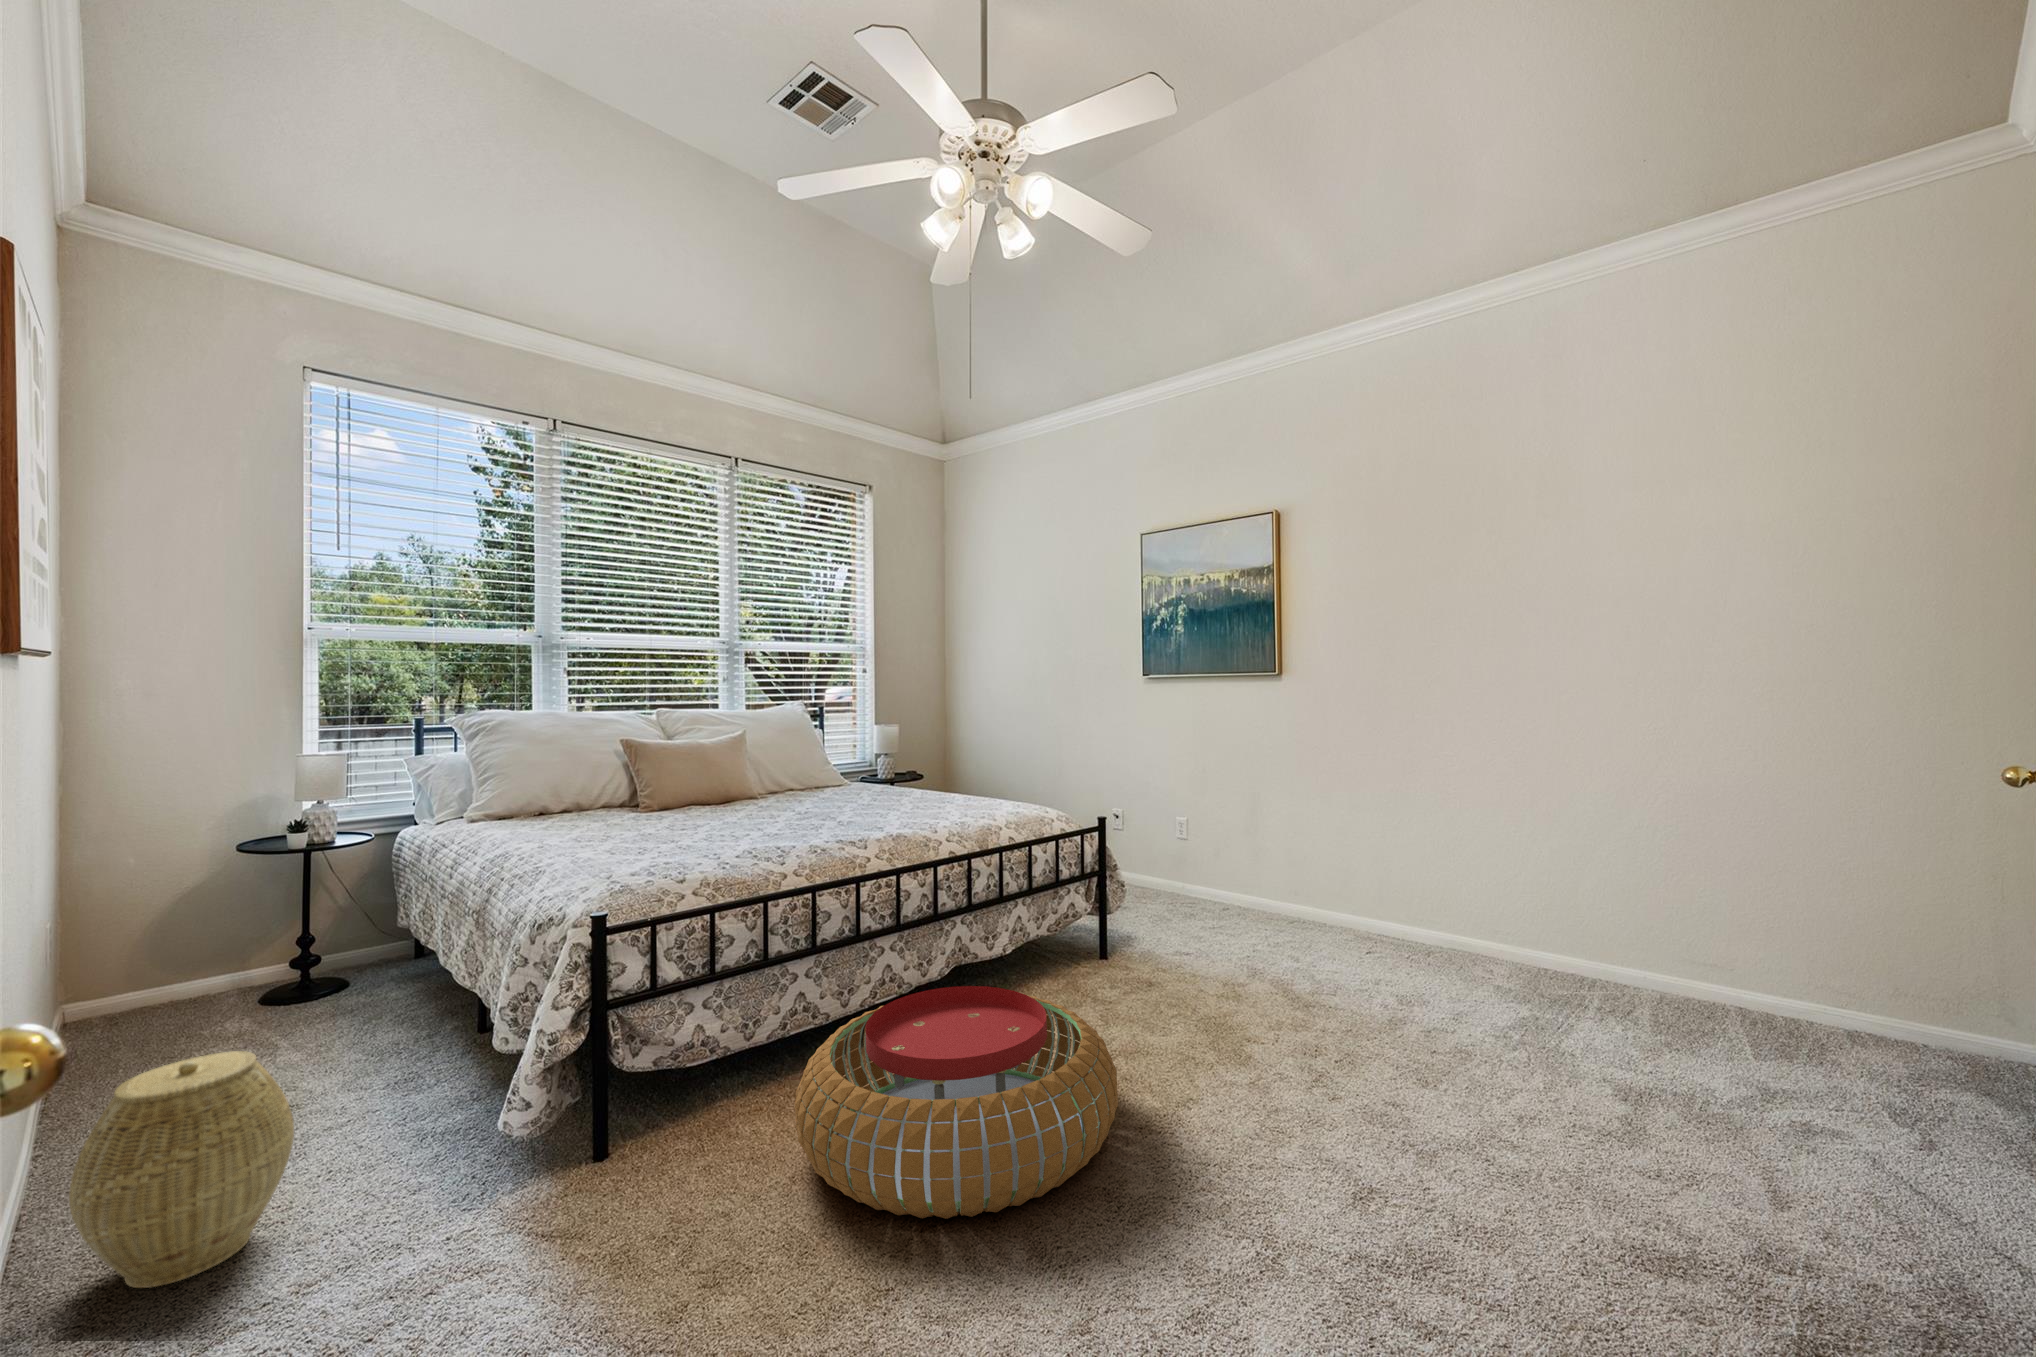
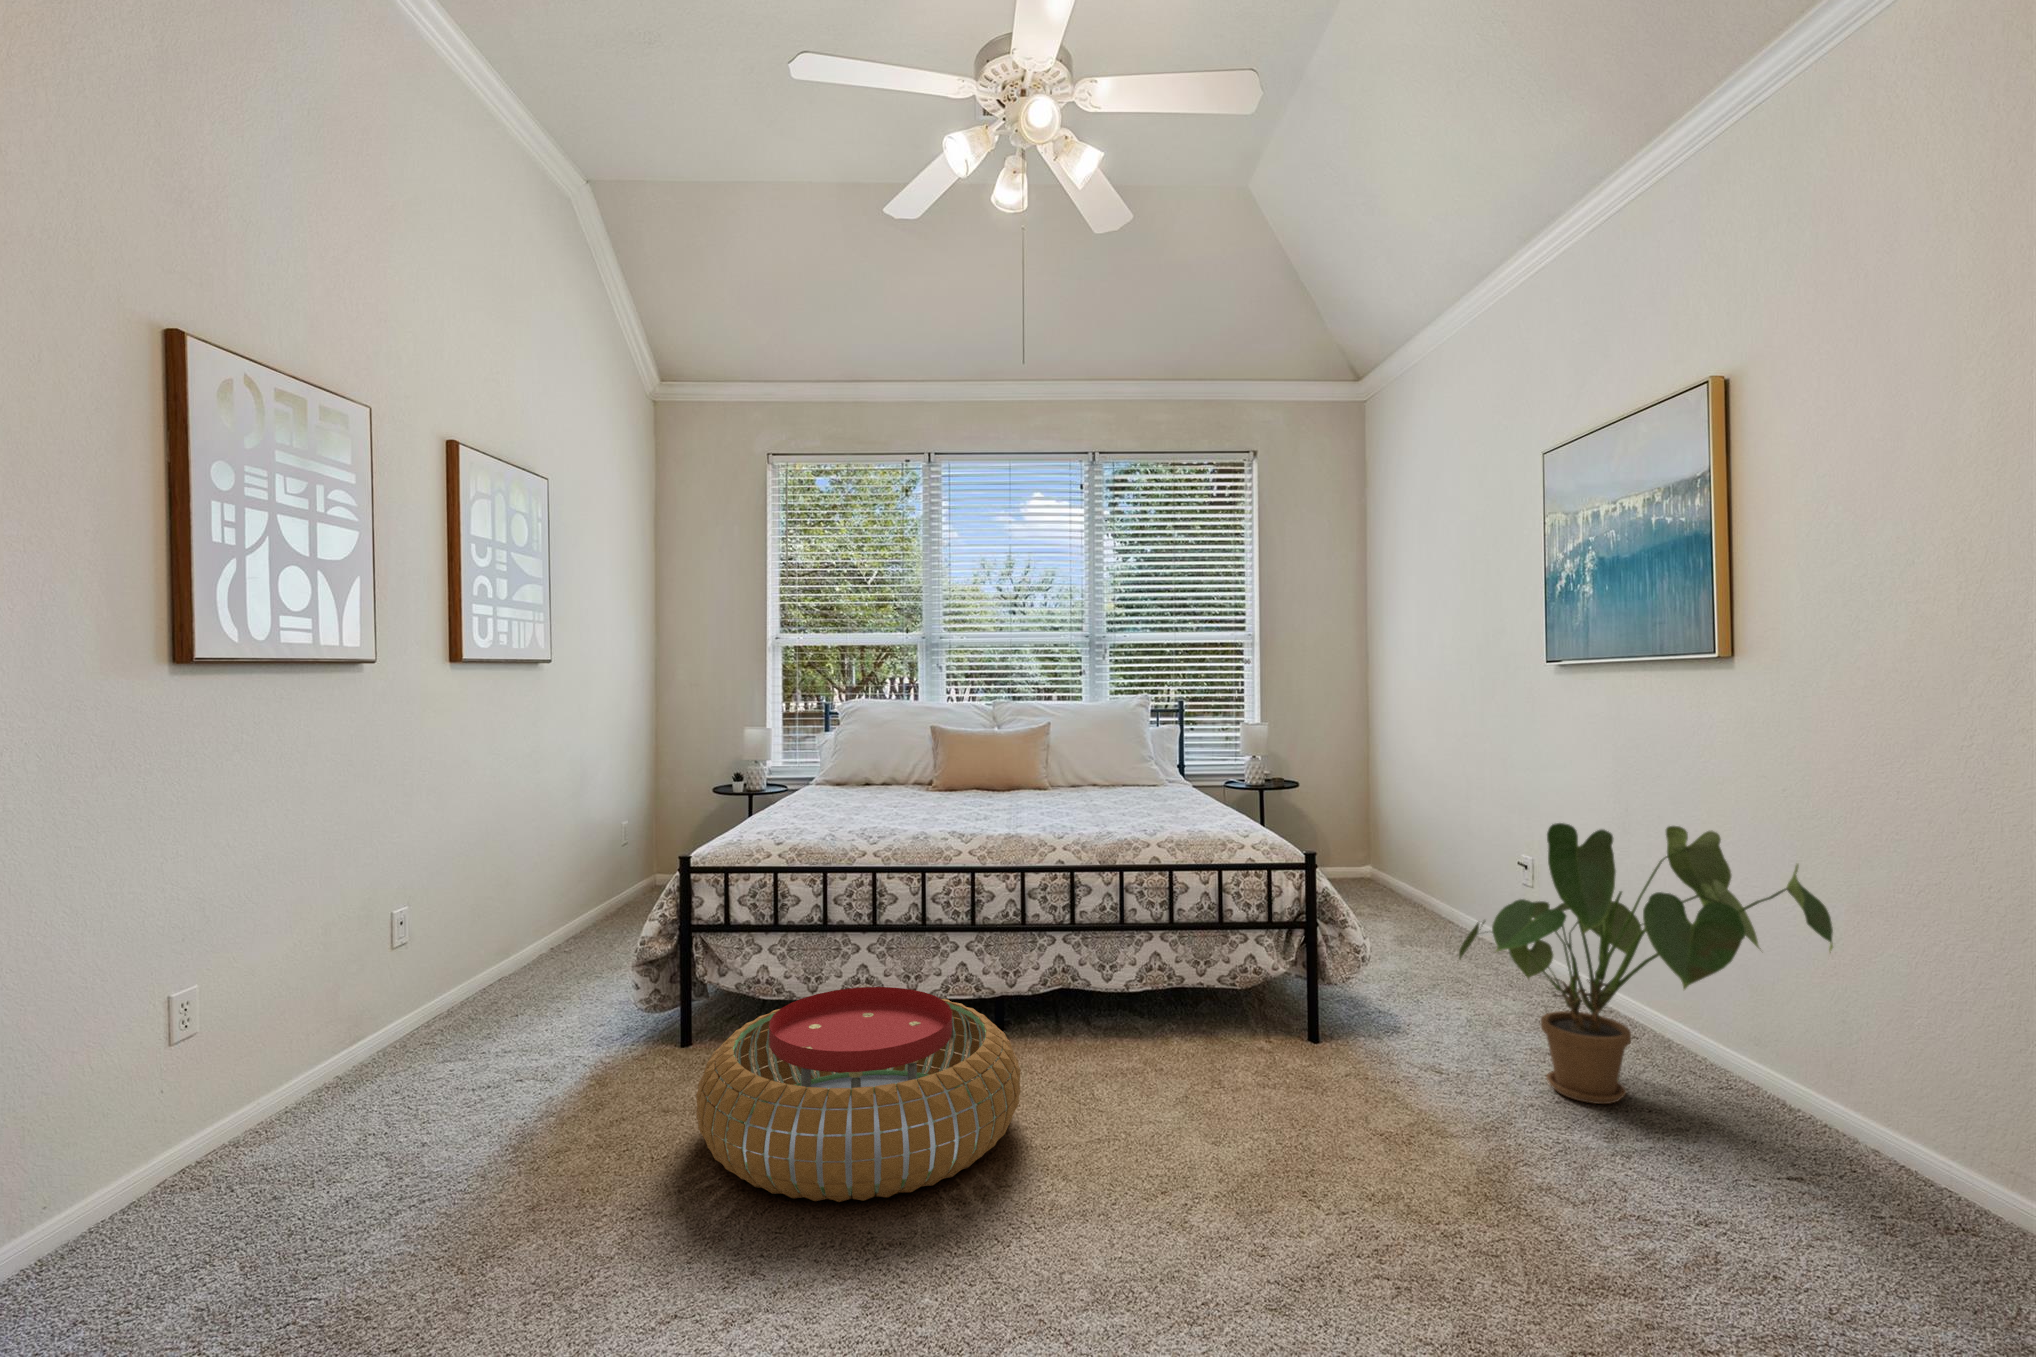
house plant: none [1196,769,1382,944] -> present [1459,823,1833,1104]
woven basket: present [69,1051,294,1288] -> none [441,899,549,1026]

